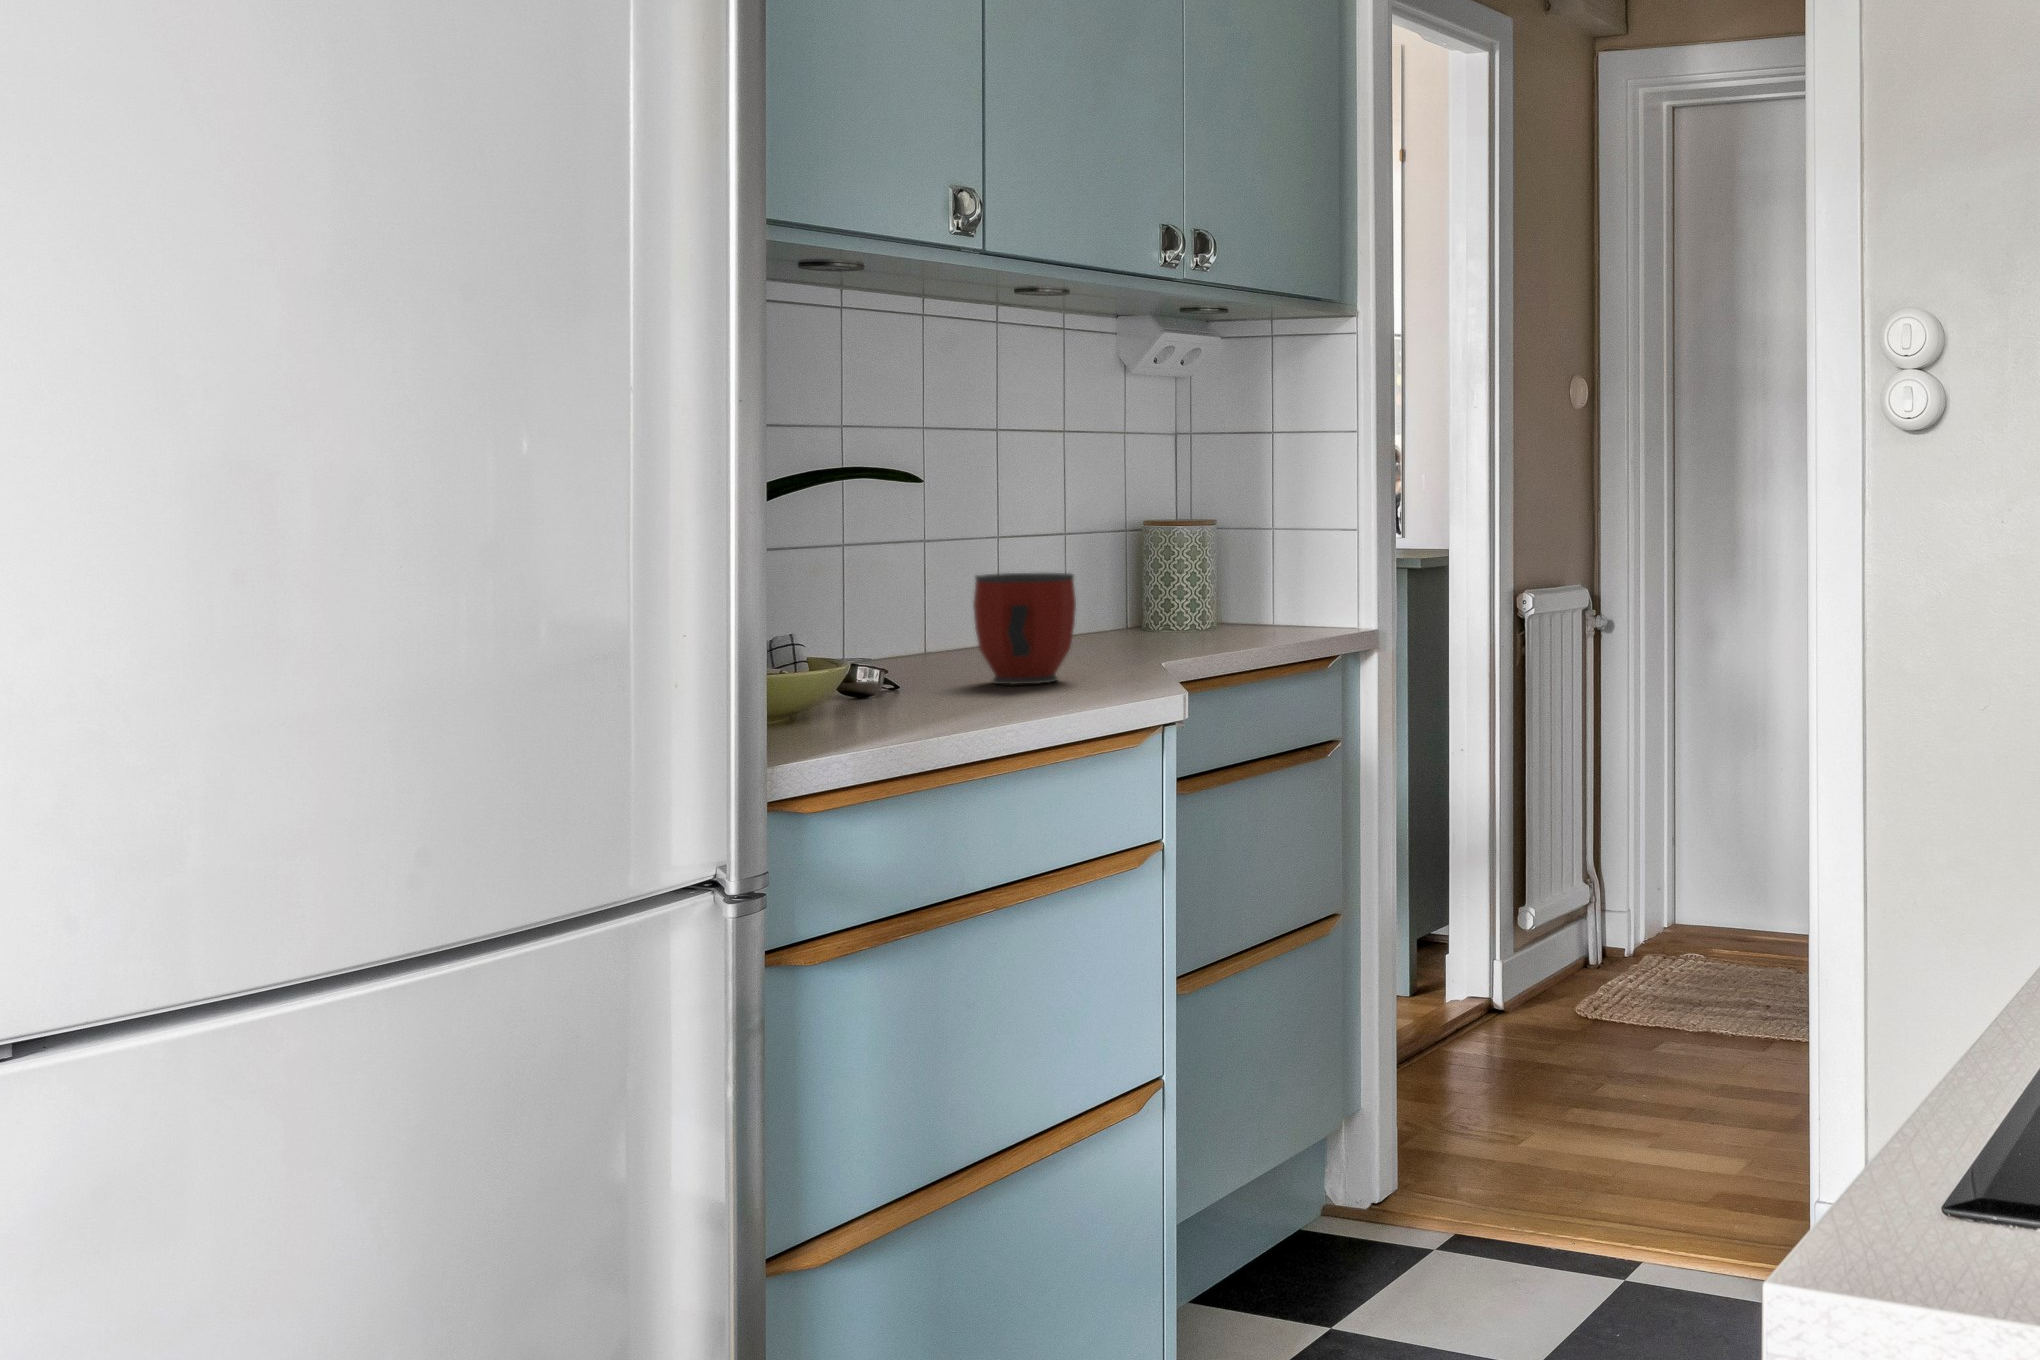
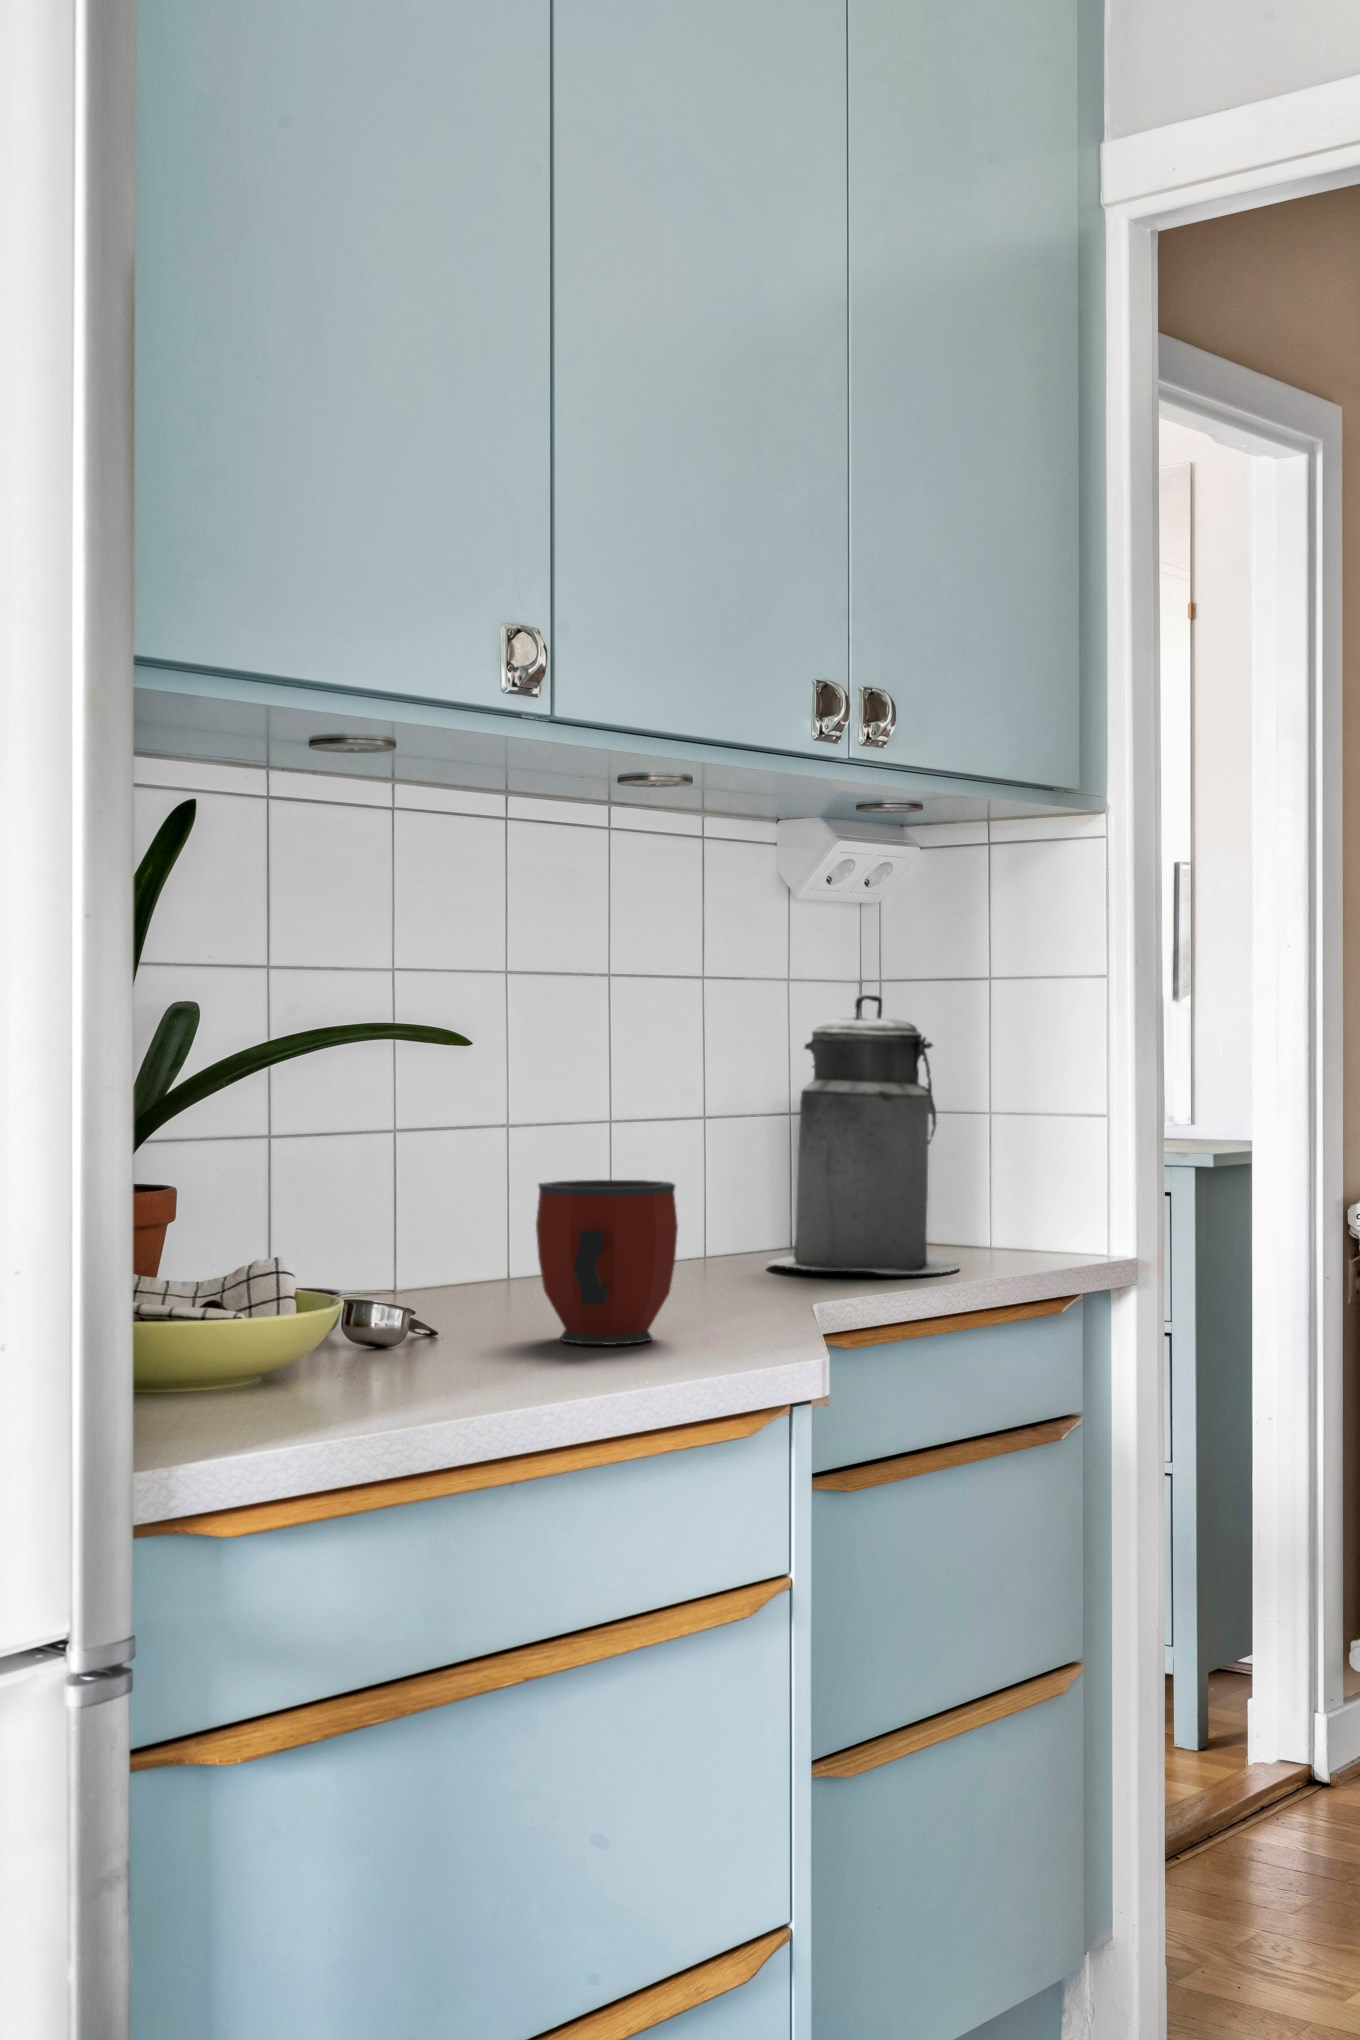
canister: none [1116,444,1255,640] -> present [768,995,960,1274]

